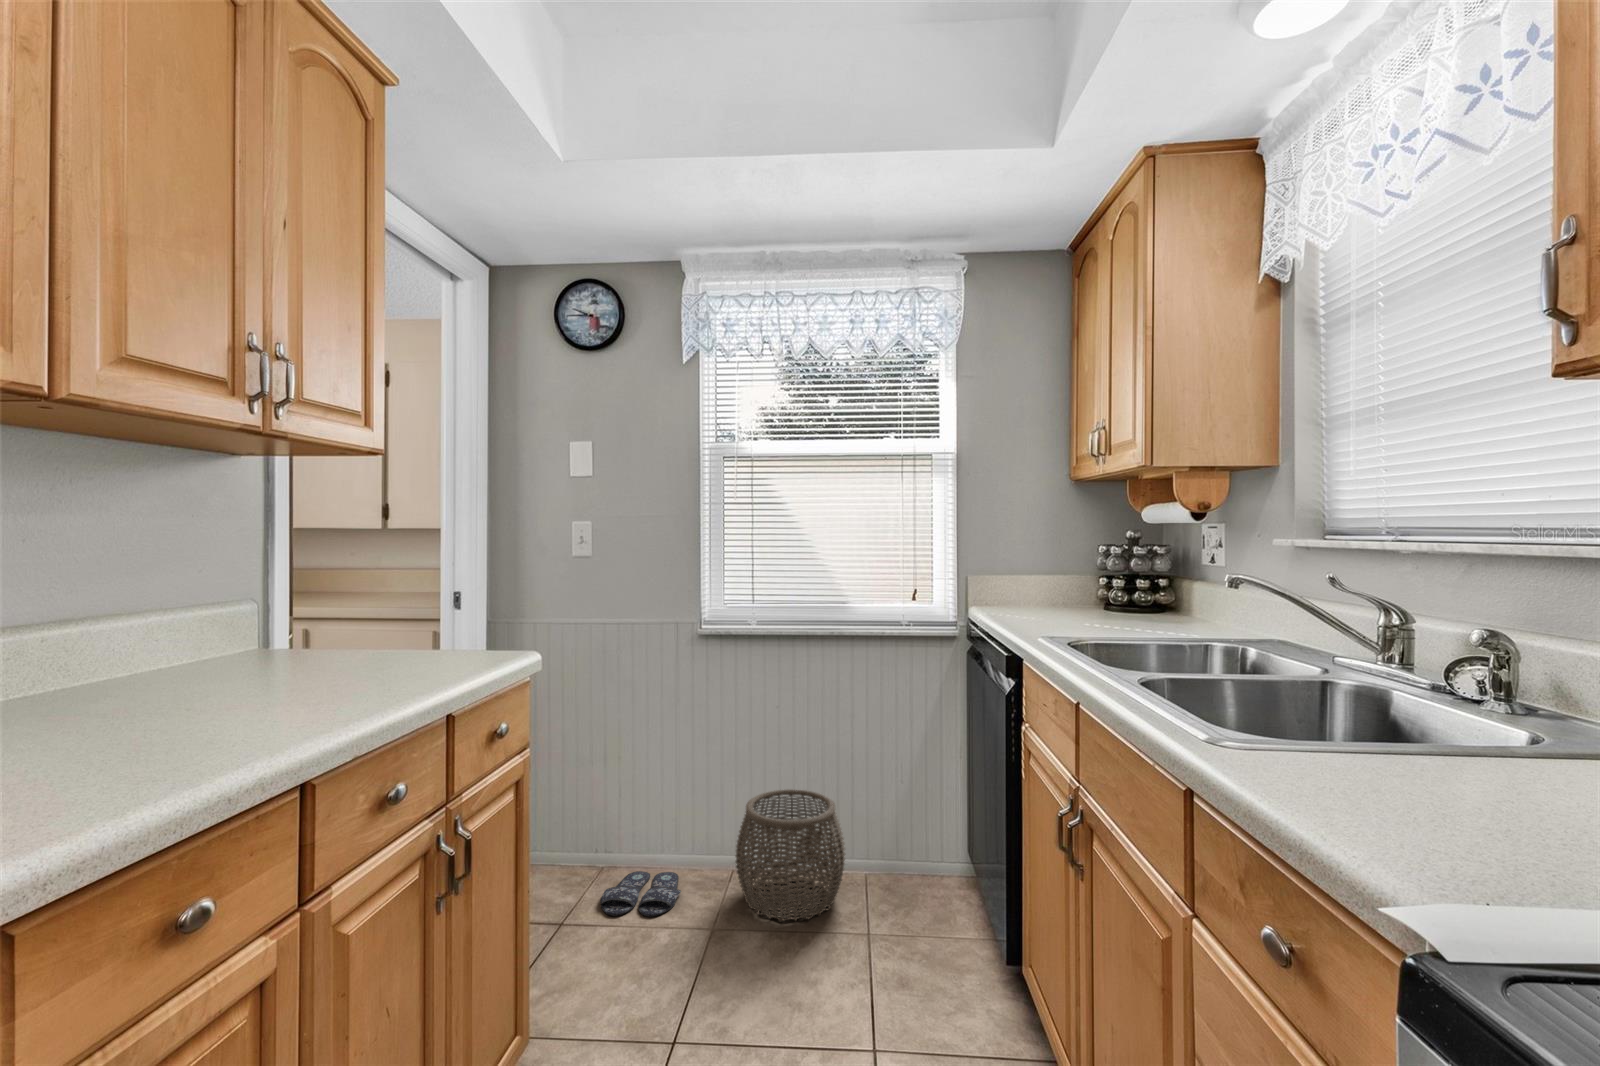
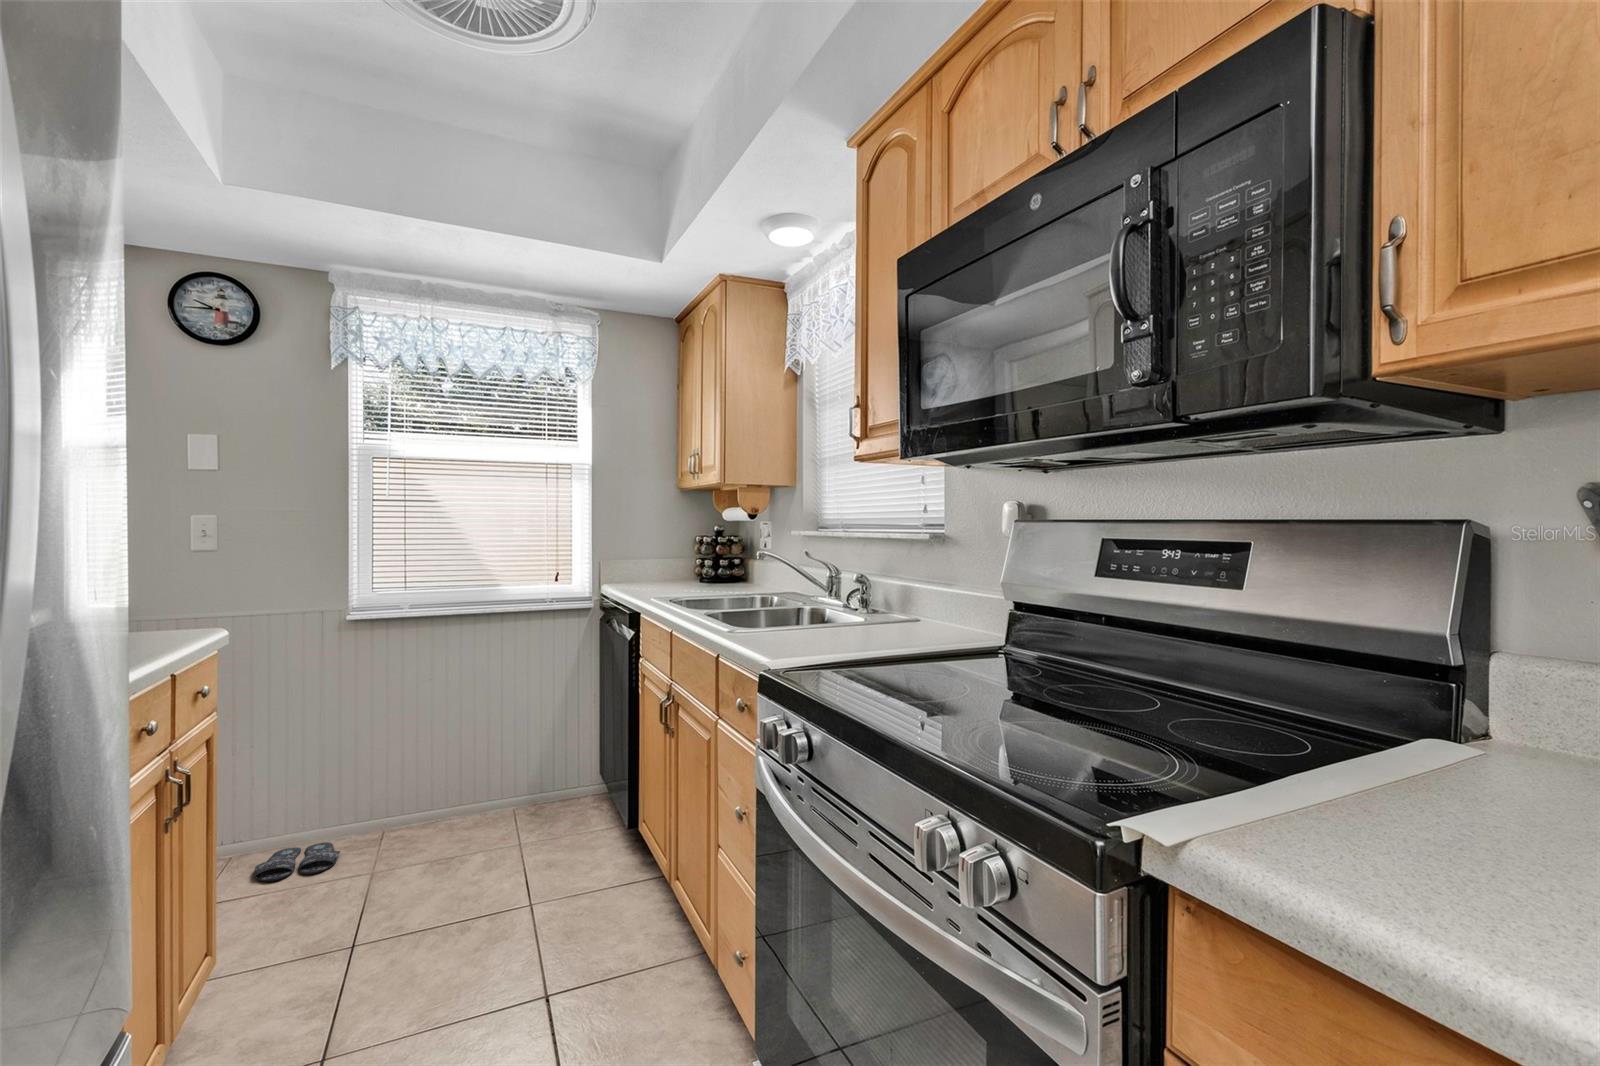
woven basket: present [736,789,845,921] -> none [397,747,500,851]

